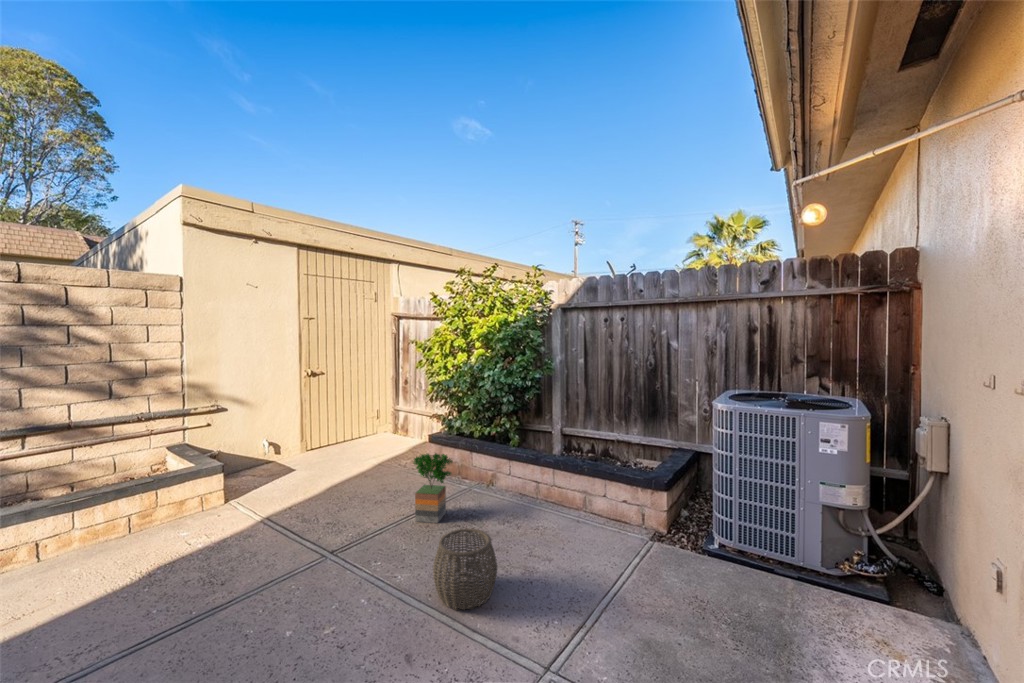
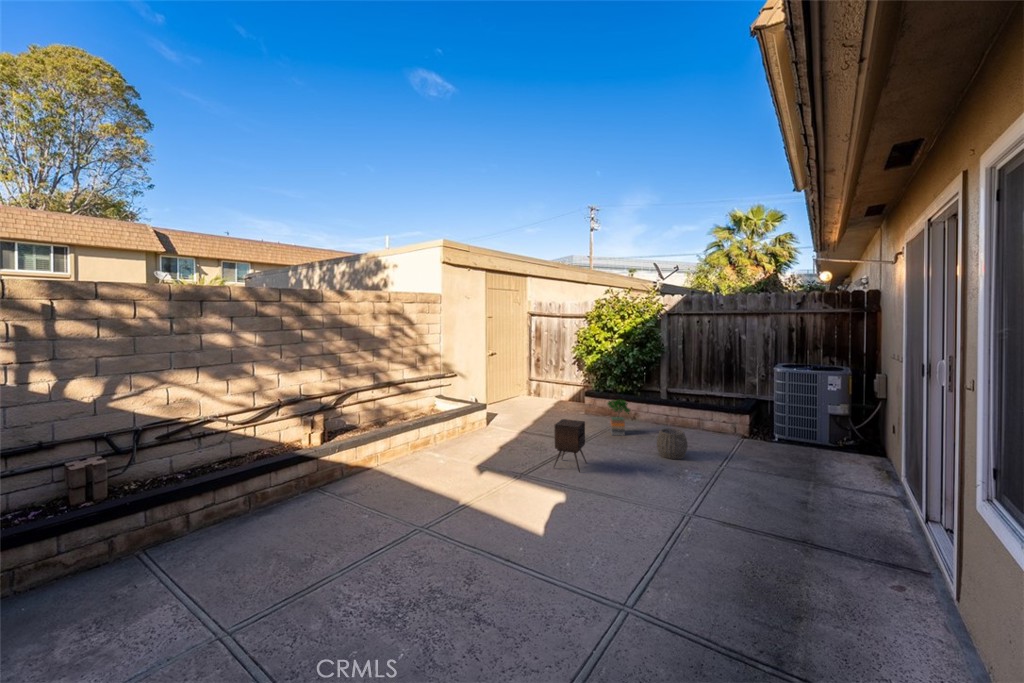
side table: none [143,511,248,661] -> present [554,419,586,472]

